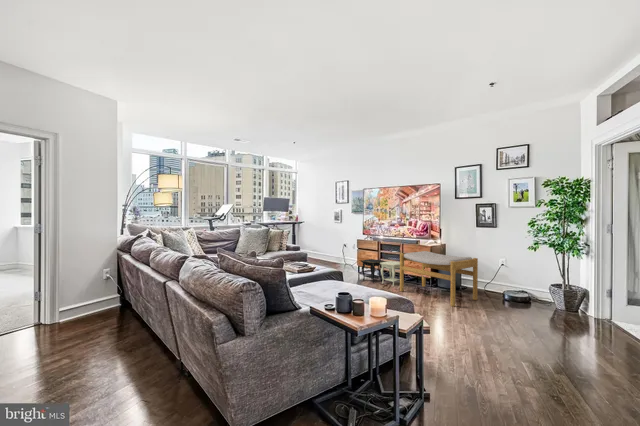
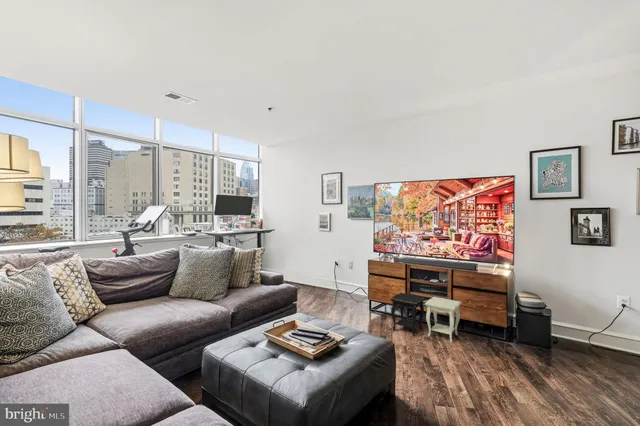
footstool: present [400,251,478,307] -> none [477,283,622,404]

